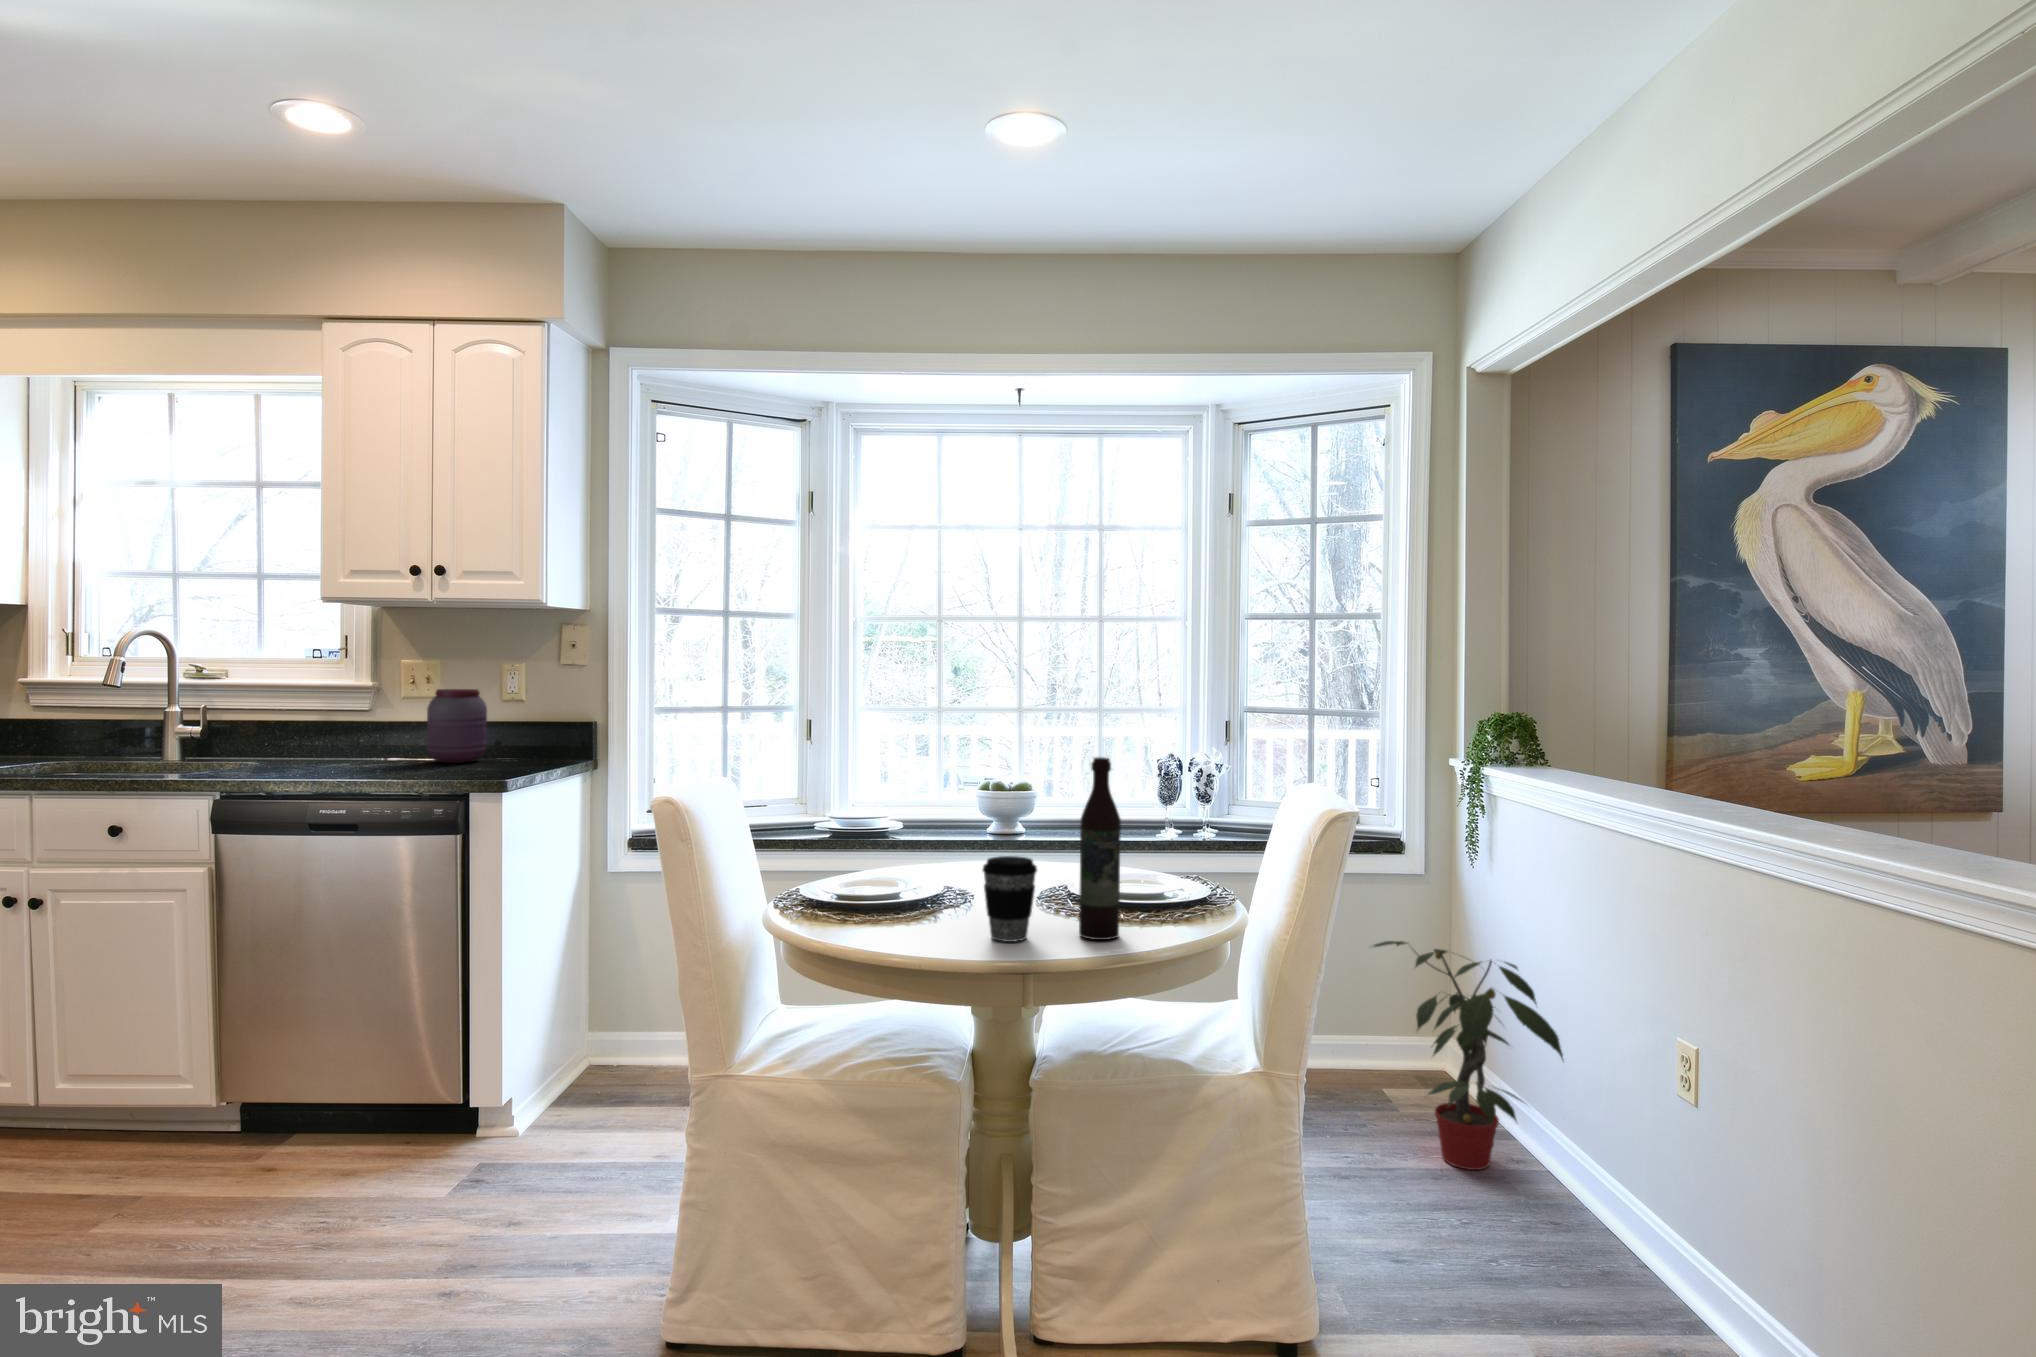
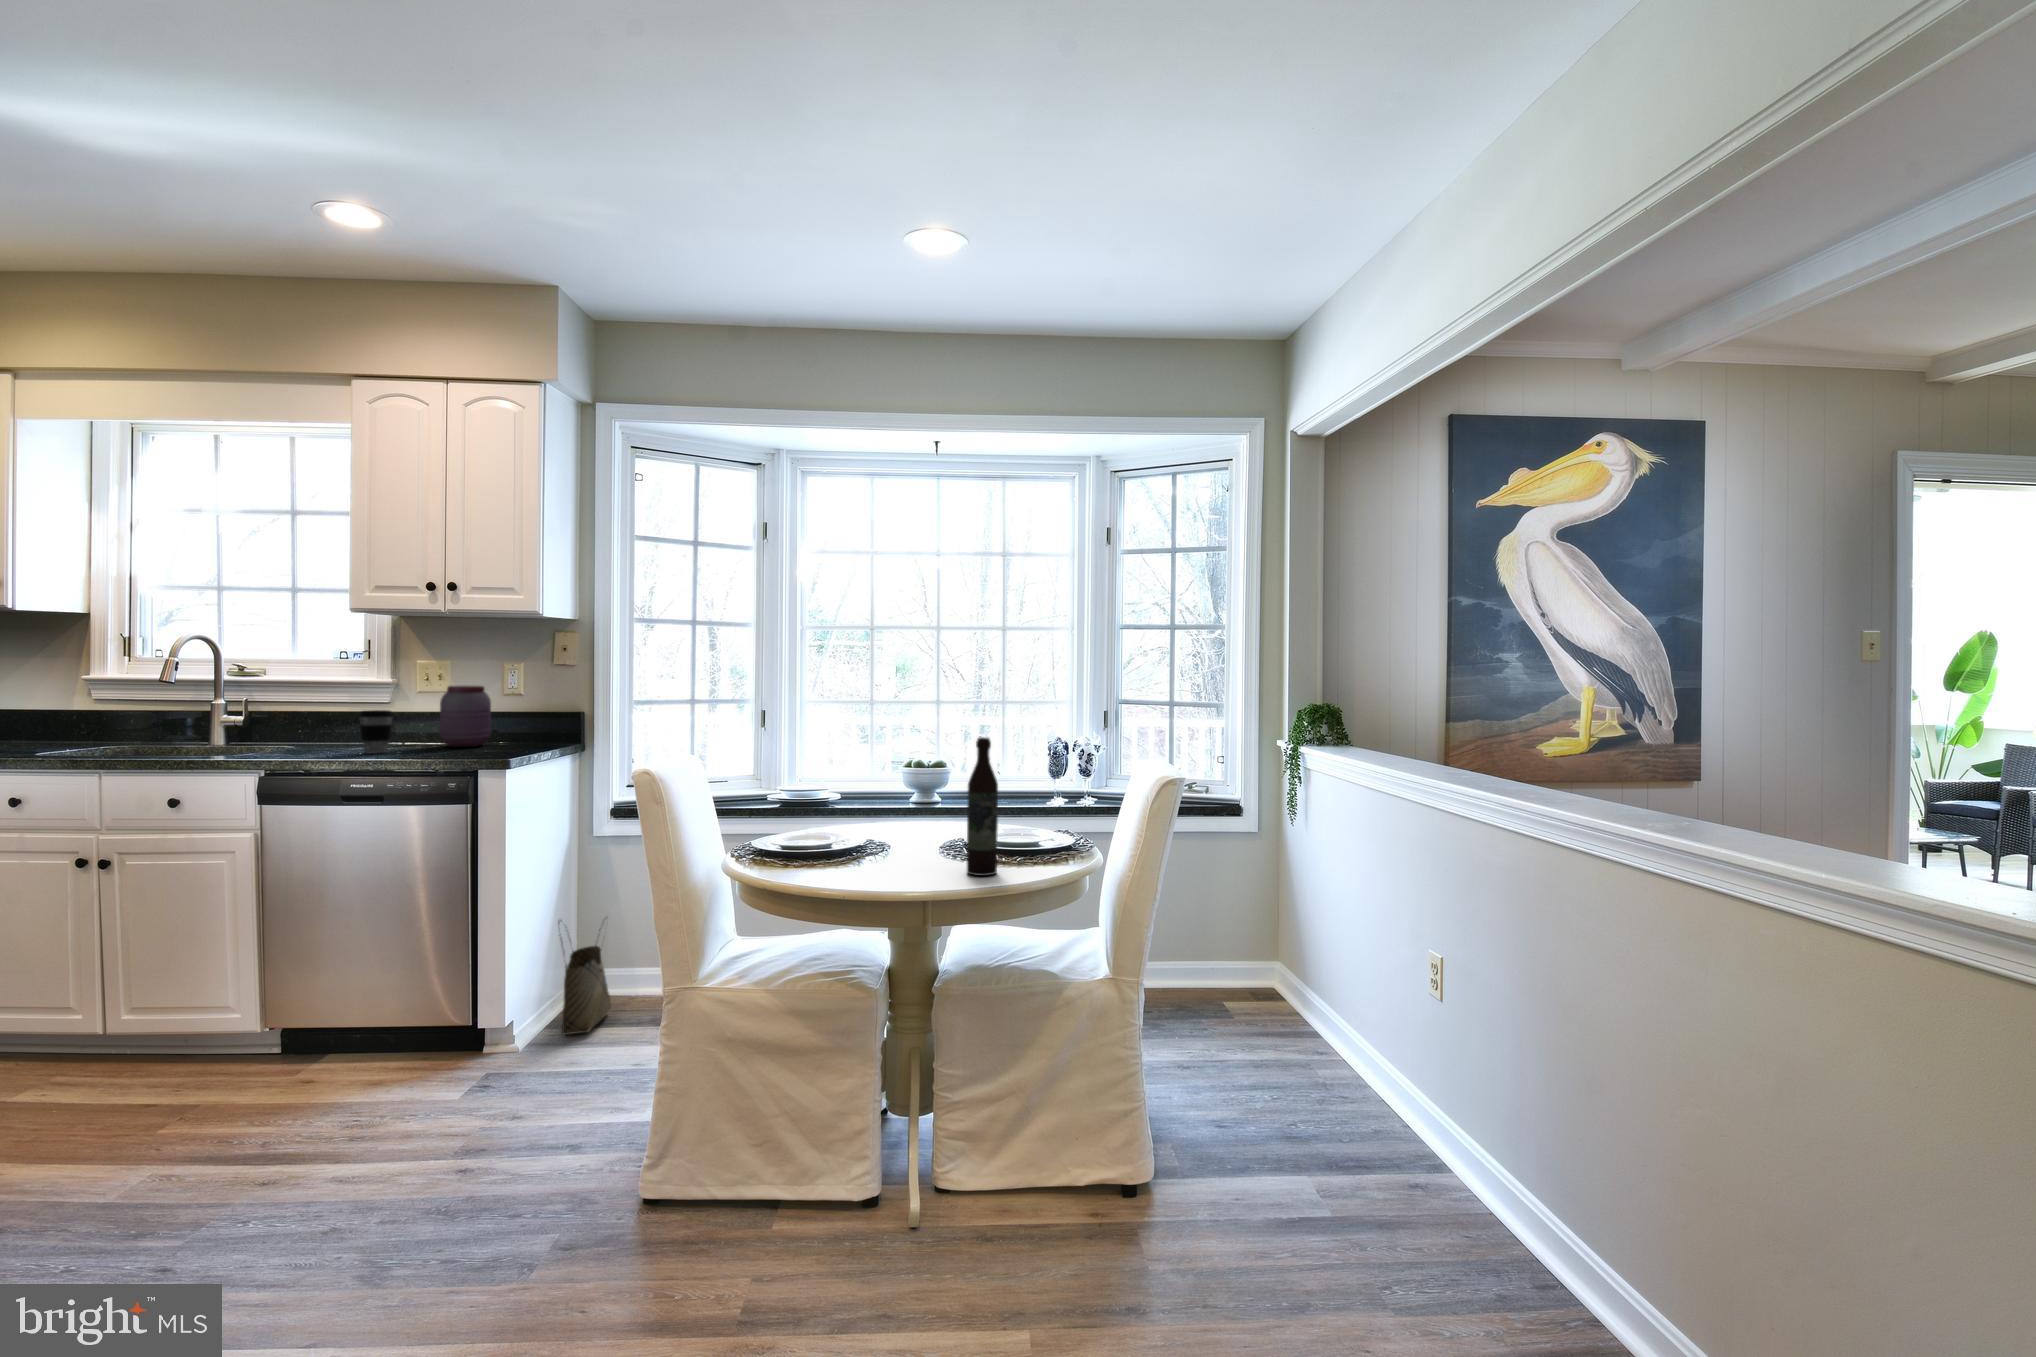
coffee cup: present [983,856,1037,942] -> present [359,710,393,753]
potted plant: present [1374,941,1563,1170] -> none [1207,884,1348,1061]
woven basket: none [564,968,628,1114] -> present [562,917,611,1035]

